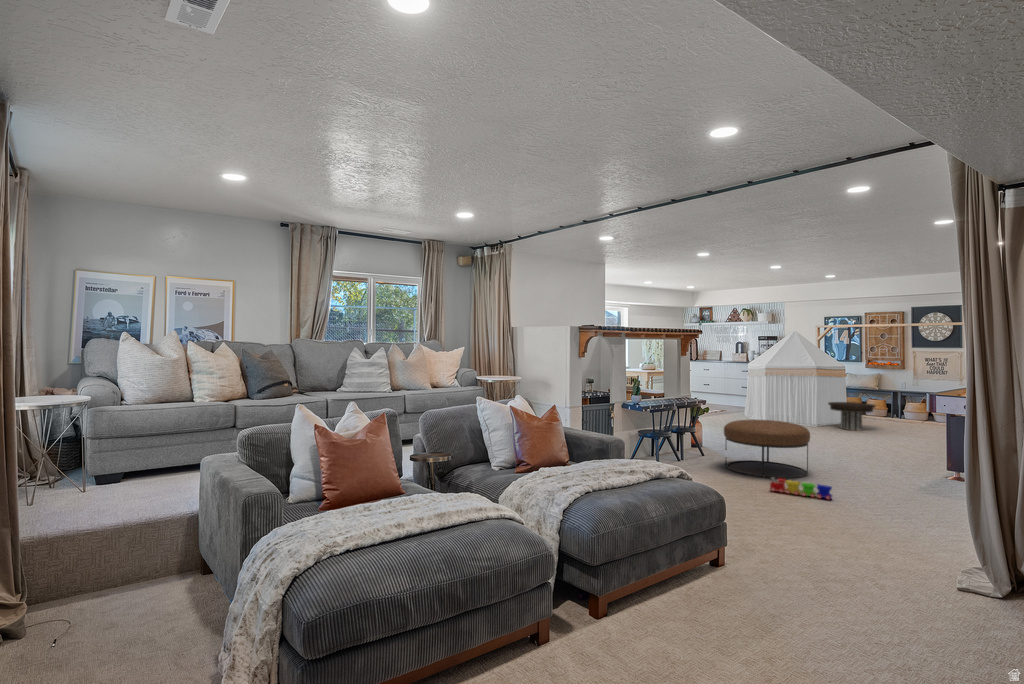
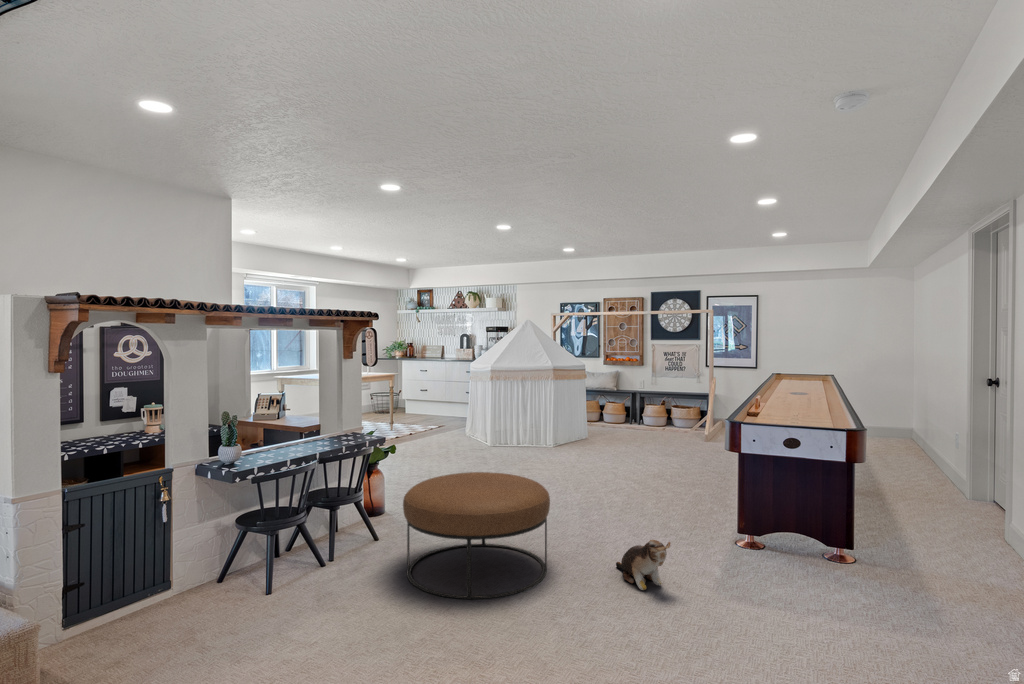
side table: present [828,402,875,430] -> none [567,412,621,450]
plush toy: none [853,457,885,485] -> present [616,540,671,590]
toy train: present [770,478,832,500] -> none [476,625,595,670]

